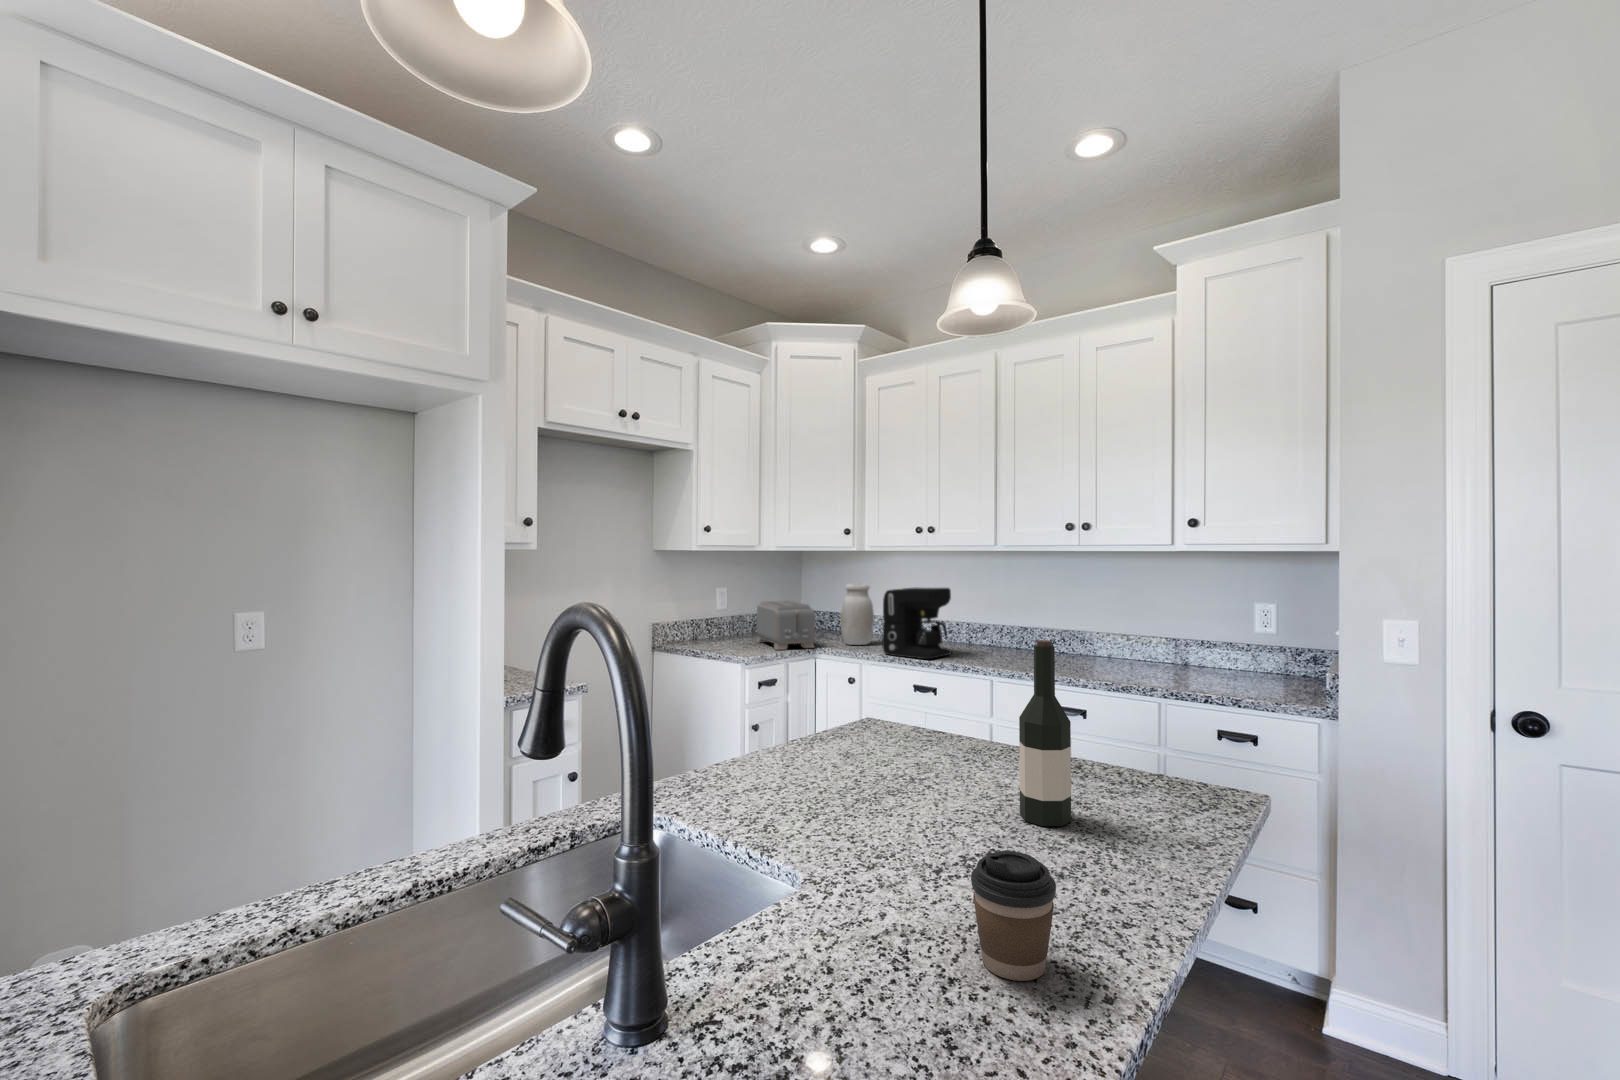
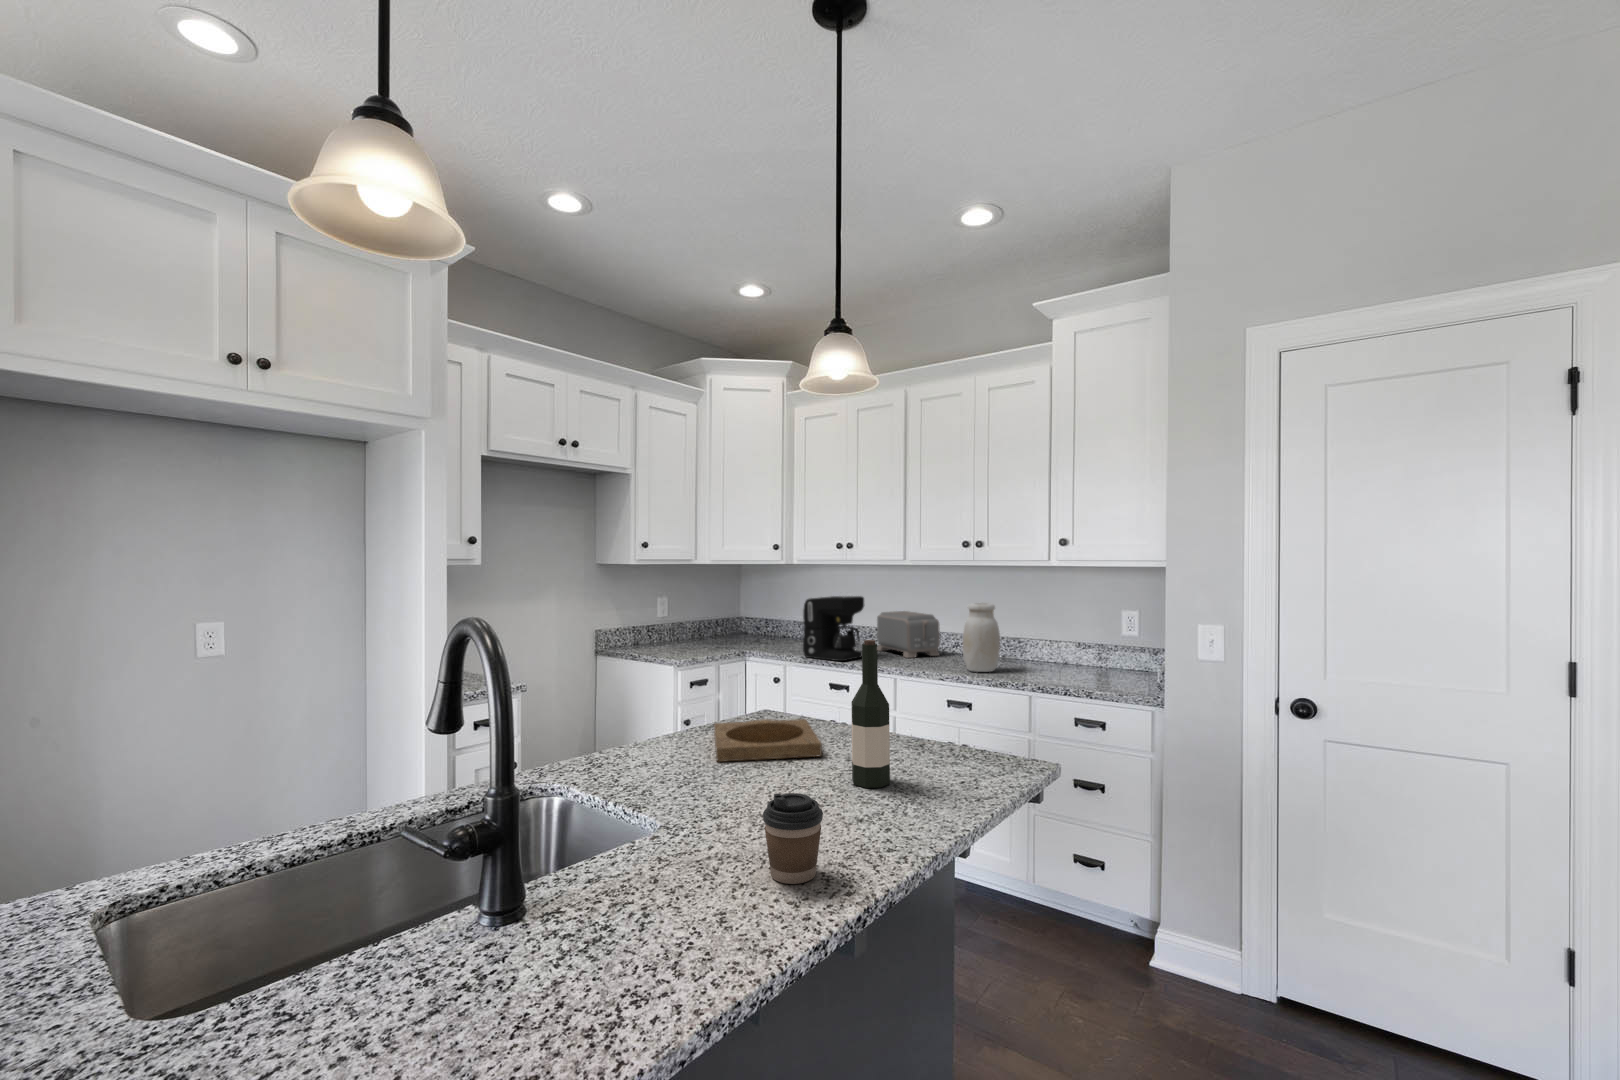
jar: present [841,583,874,645] -> present [963,603,1000,672]
toaster: present [757,600,815,650] -> present [877,611,940,658]
tray: none [825,732,967,786] -> present [714,719,822,762]

